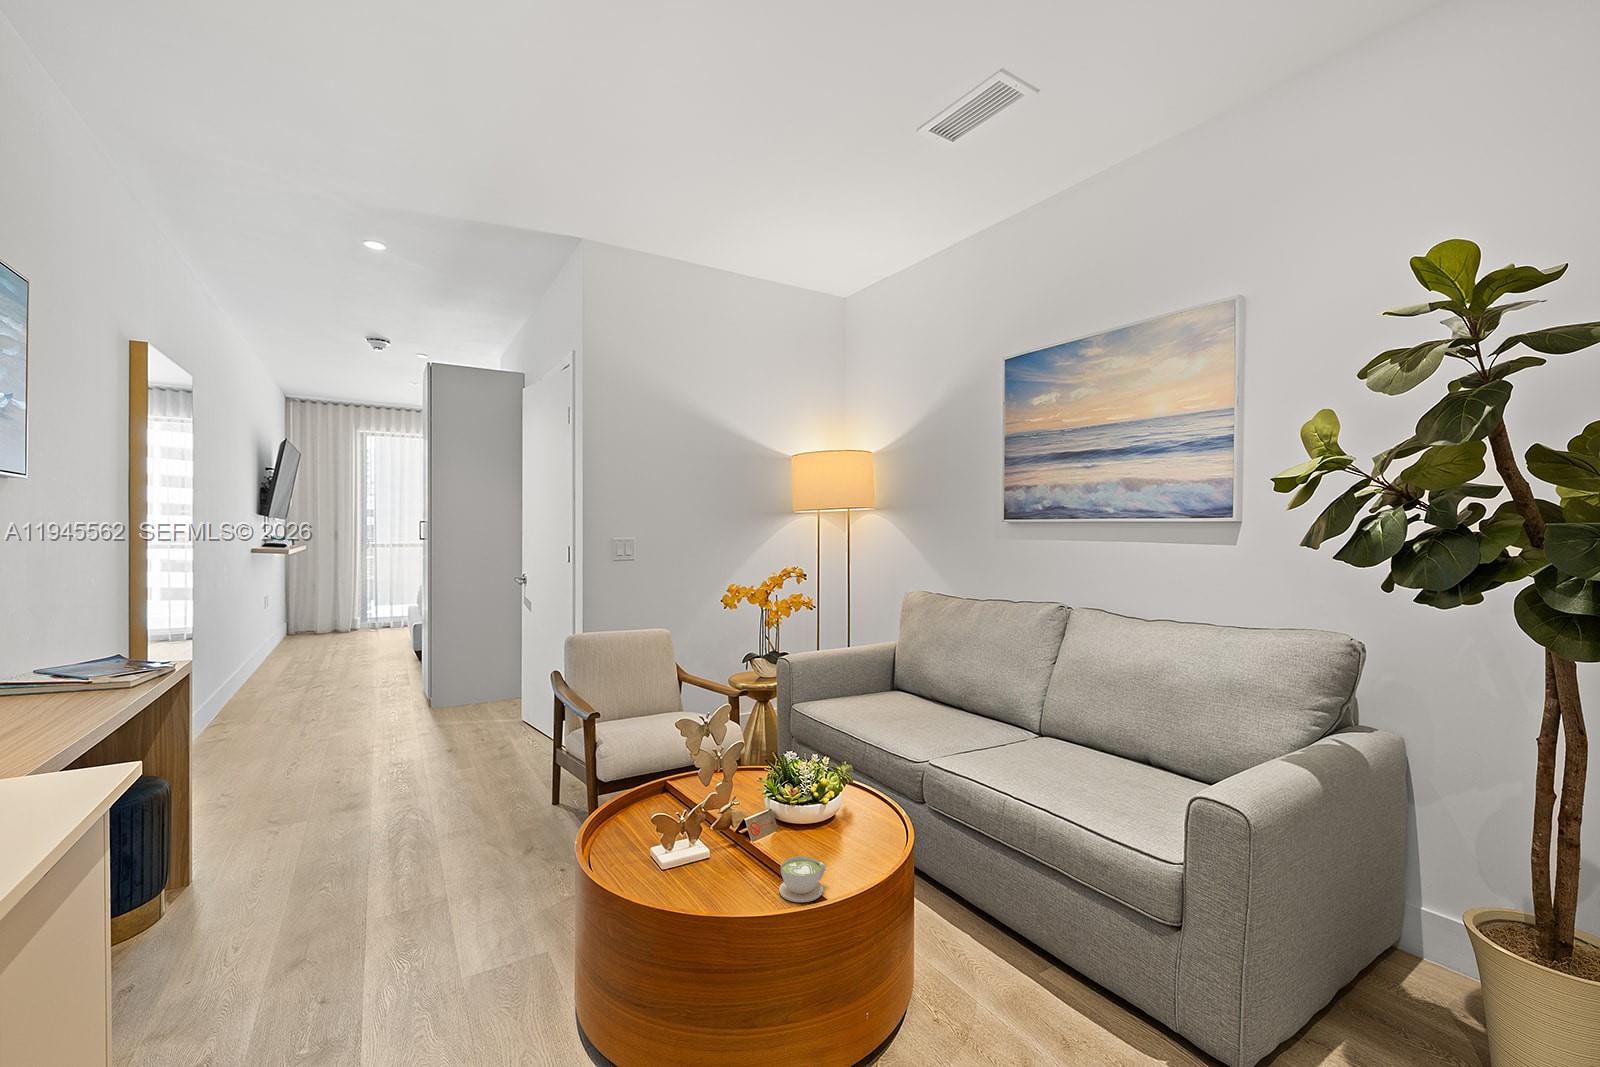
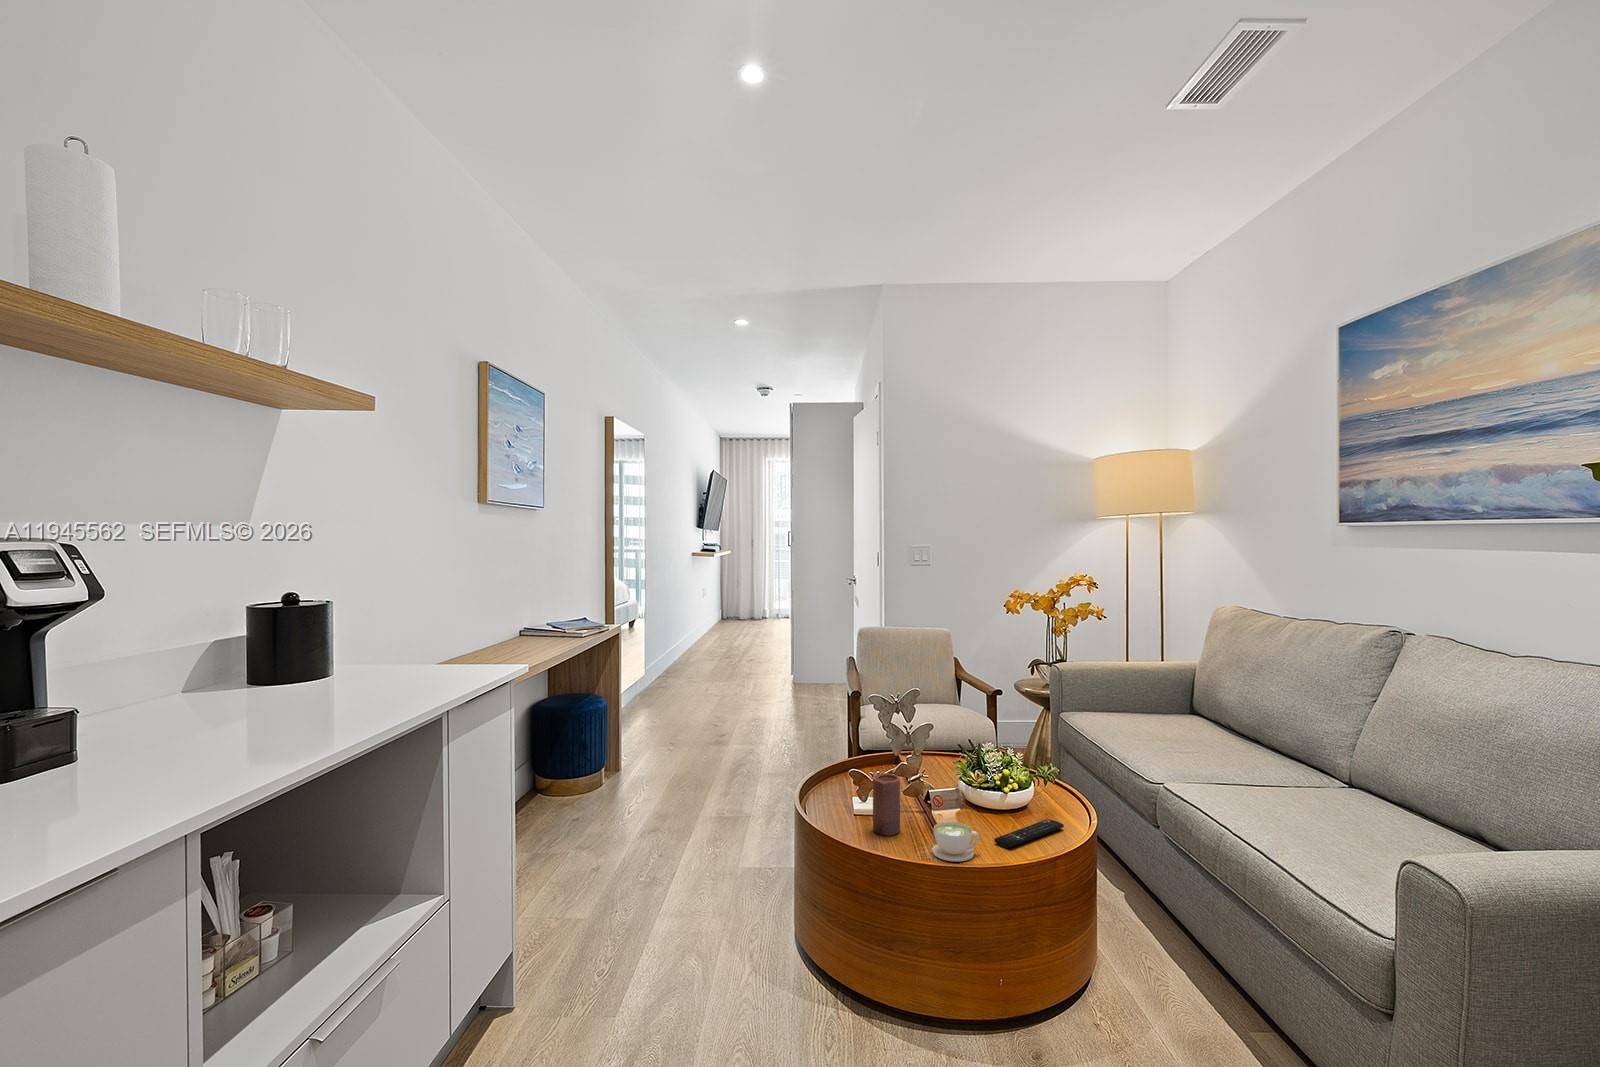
candle: none [700,816,730,888] -> present [873,773,900,835]
remote control: none [829,826,875,870] -> present [994,819,1064,848]

